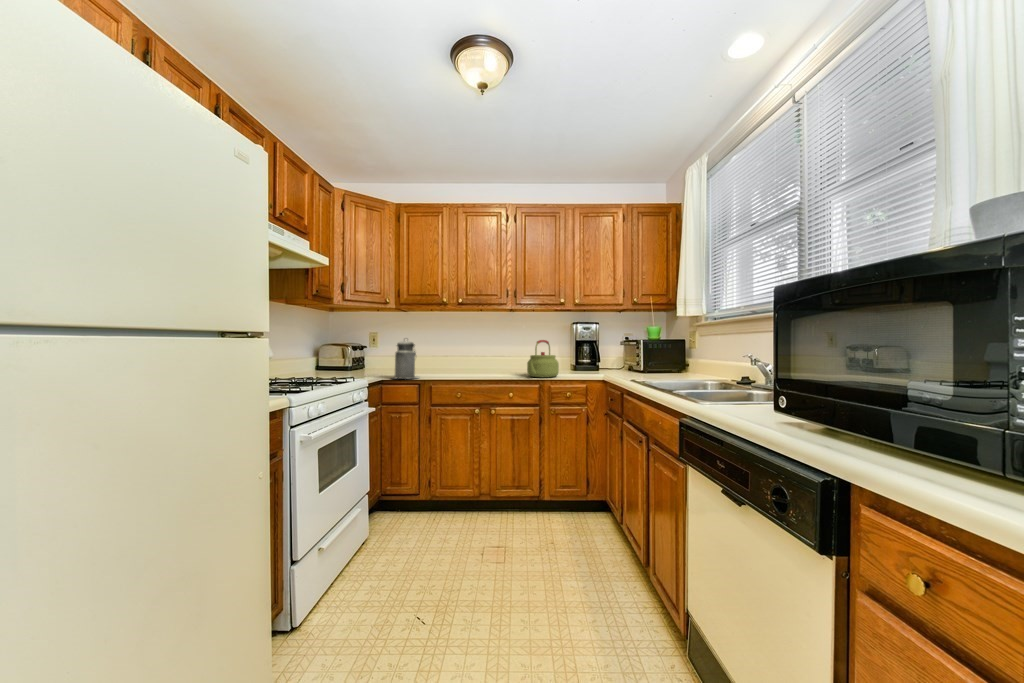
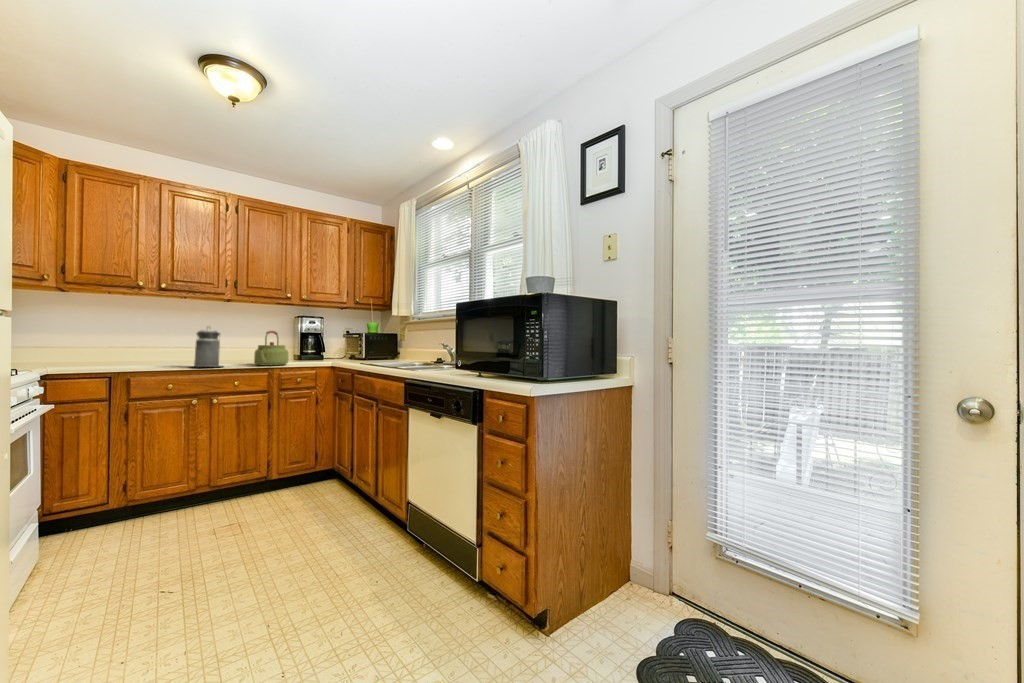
canister: present [394,341,419,379] -> present [194,329,220,367]

